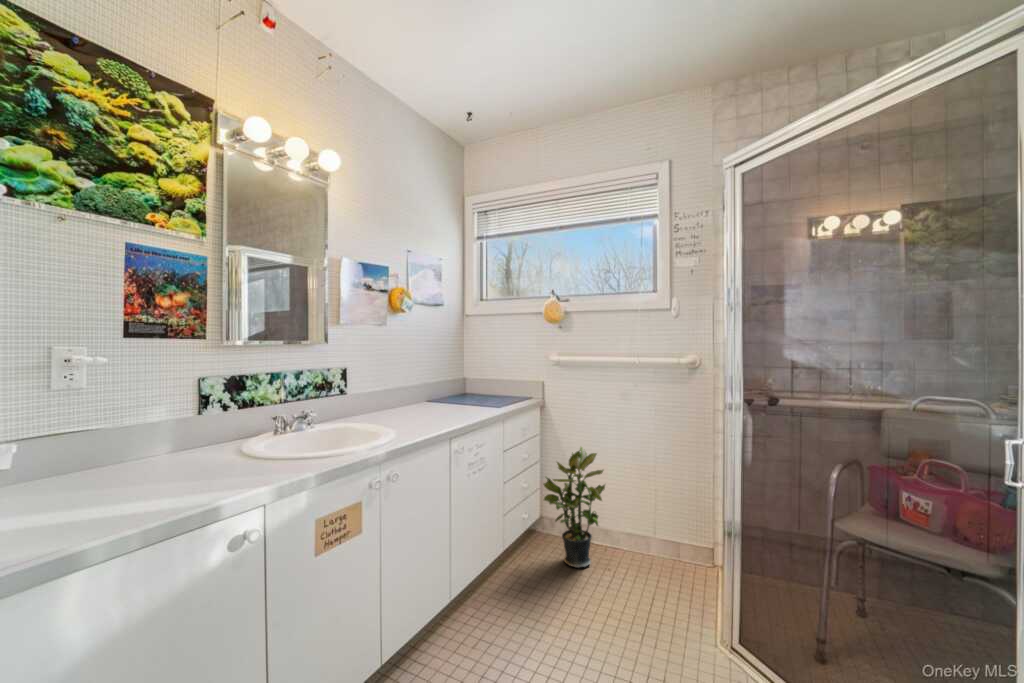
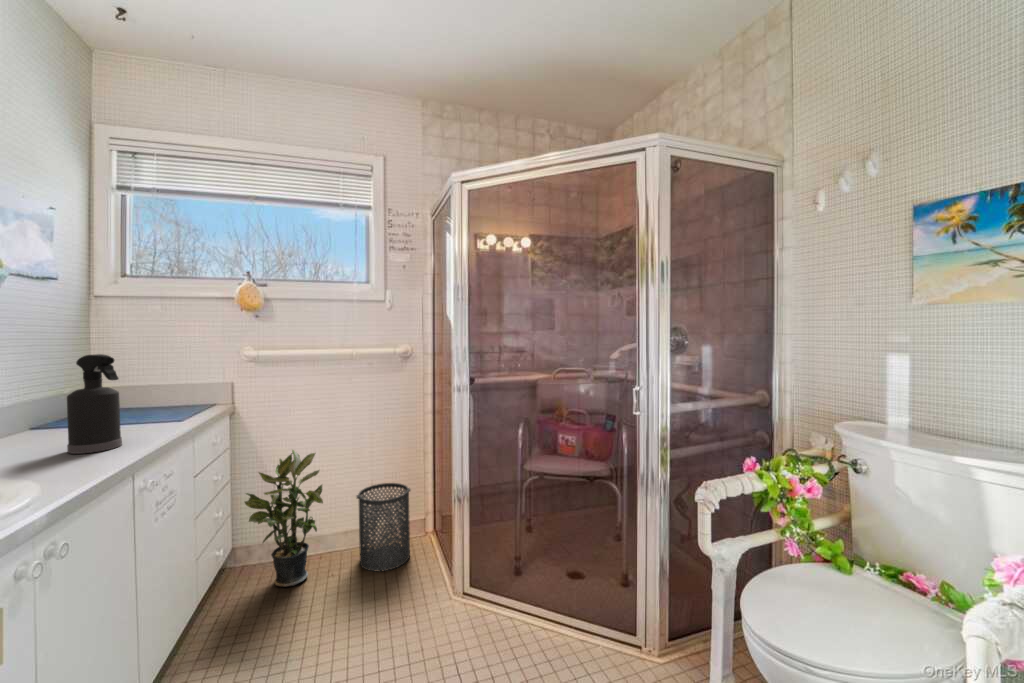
spray bottle: none [425,360,452,425] -> present [67,354,122,454]
trash can: none [635,497,691,589] -> present [356,483,410,572]

